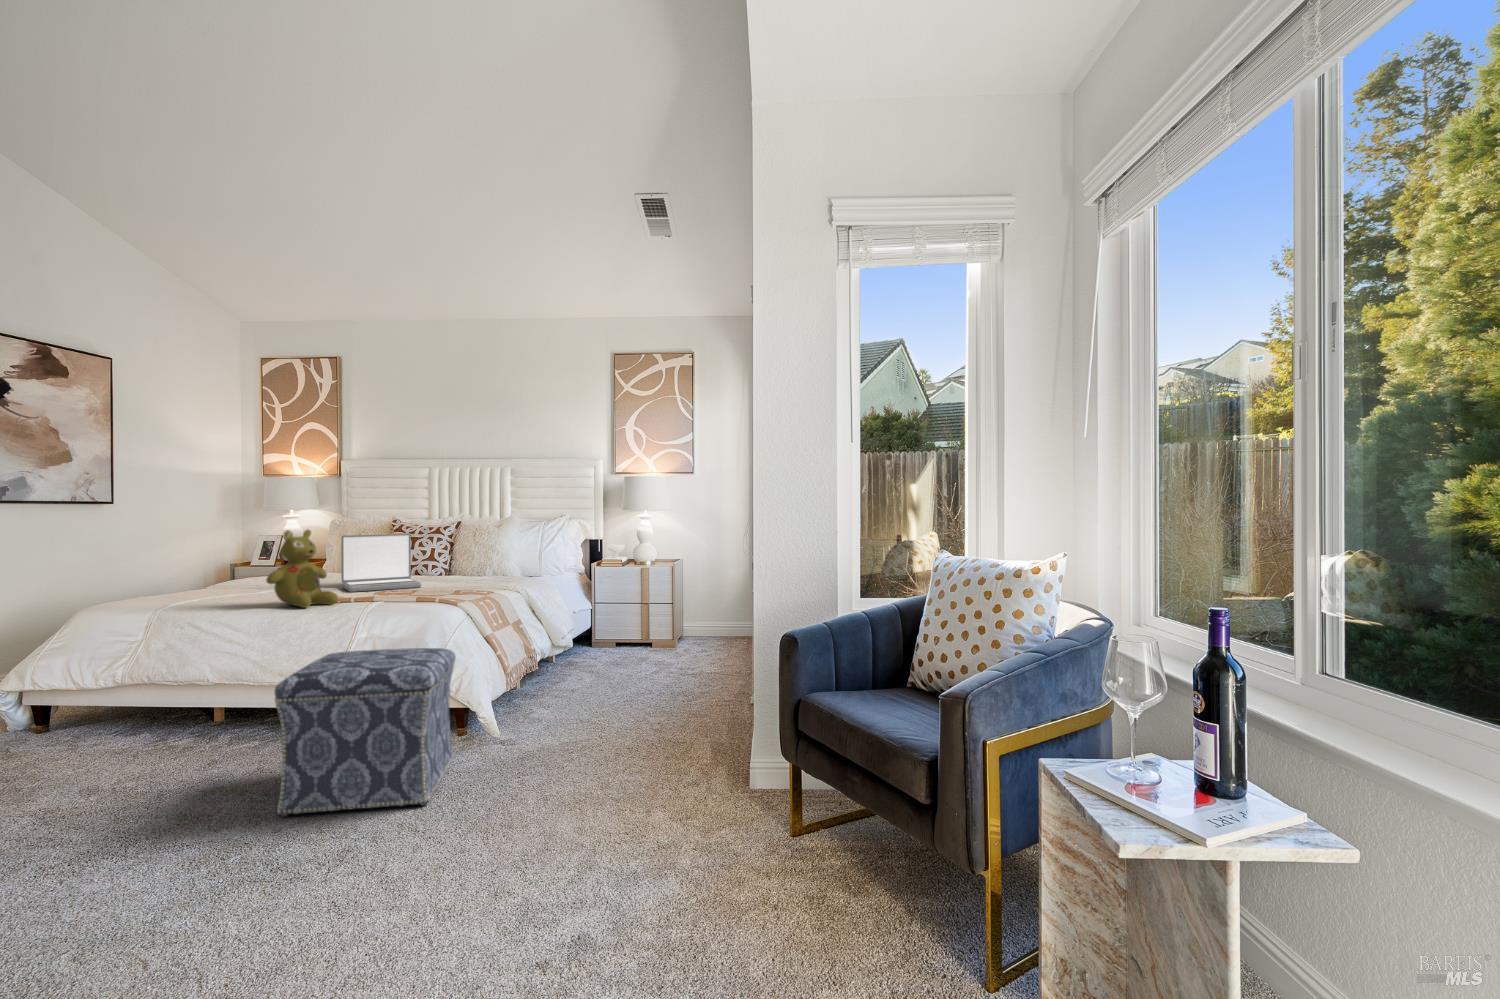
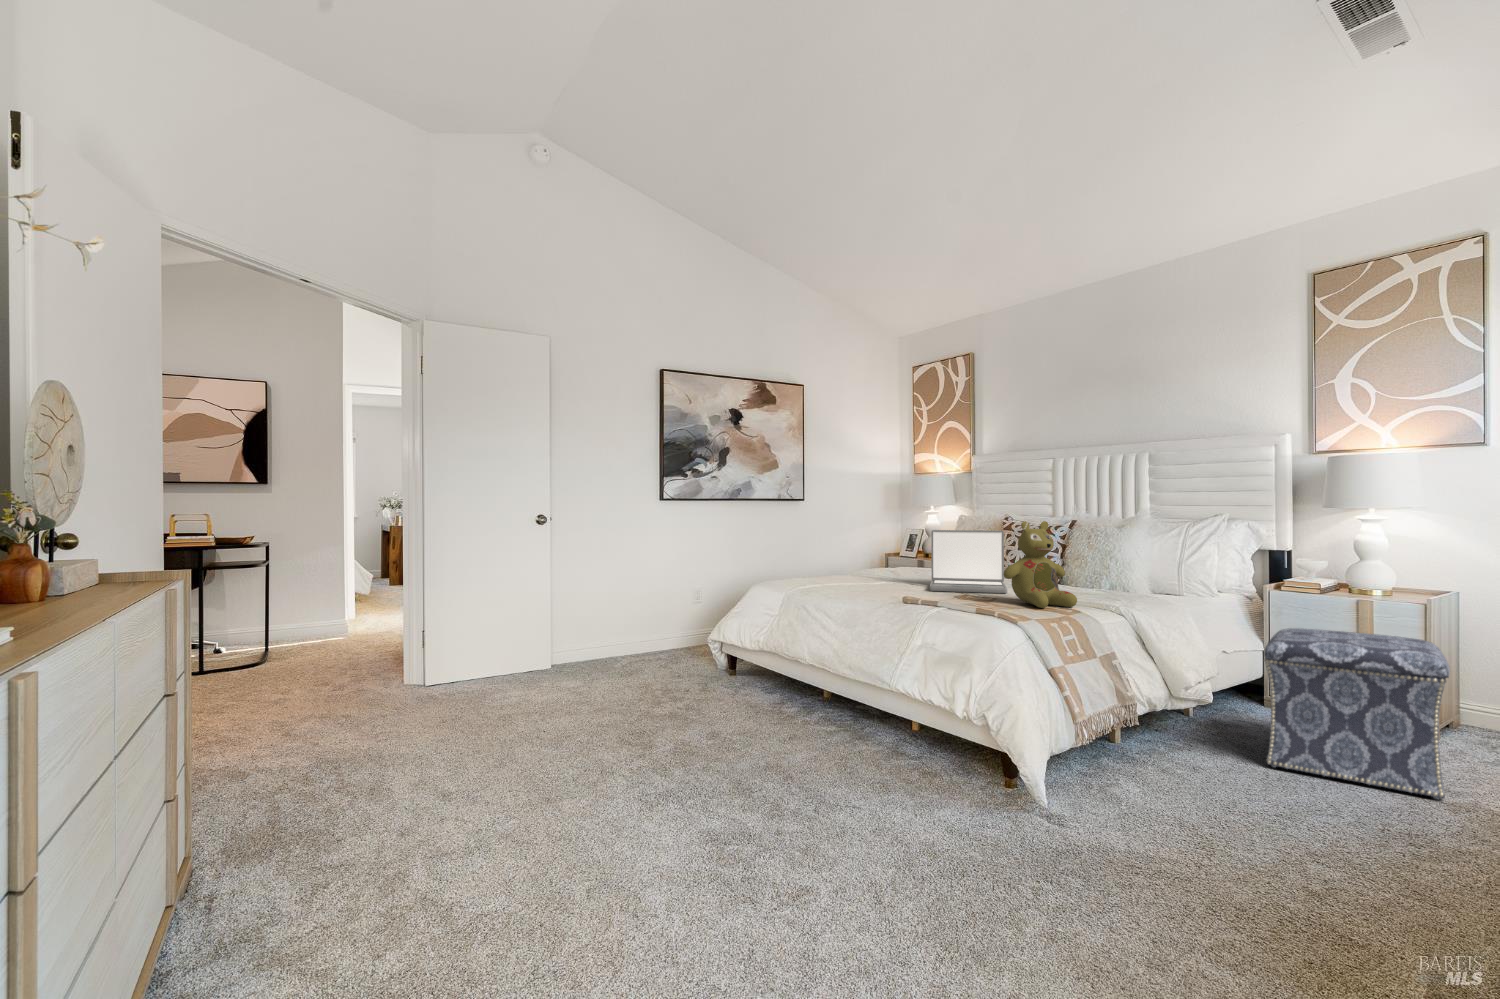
stuffed bear: present [266,530,338,608] -> present [1004,521,1077,608]
ottoman: present [275,648,455,816] -> present [1264,628,1450,799]

